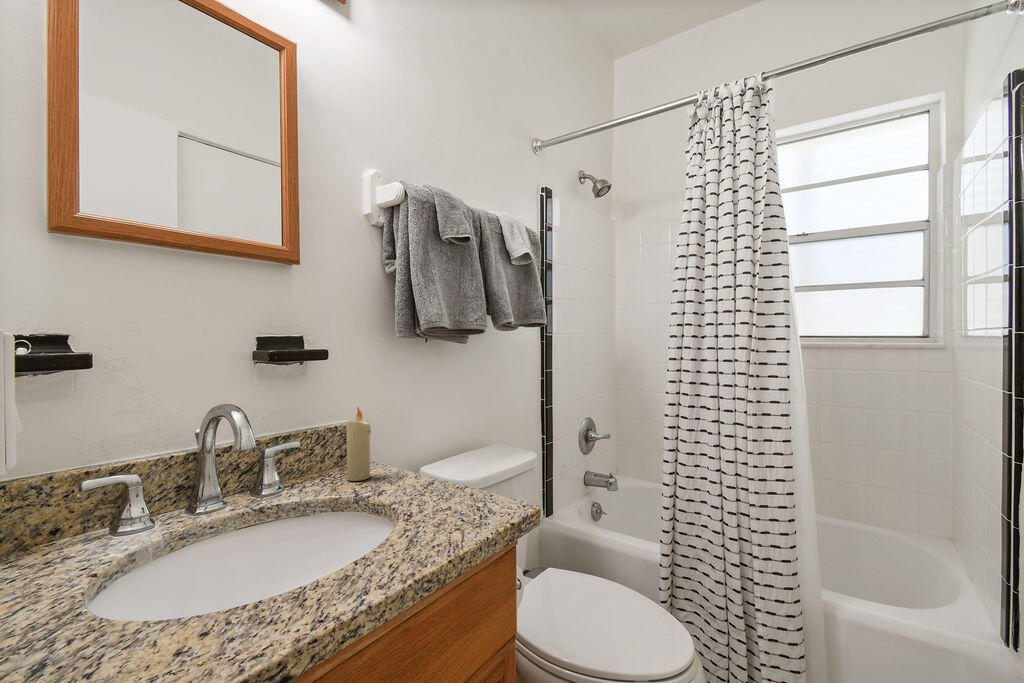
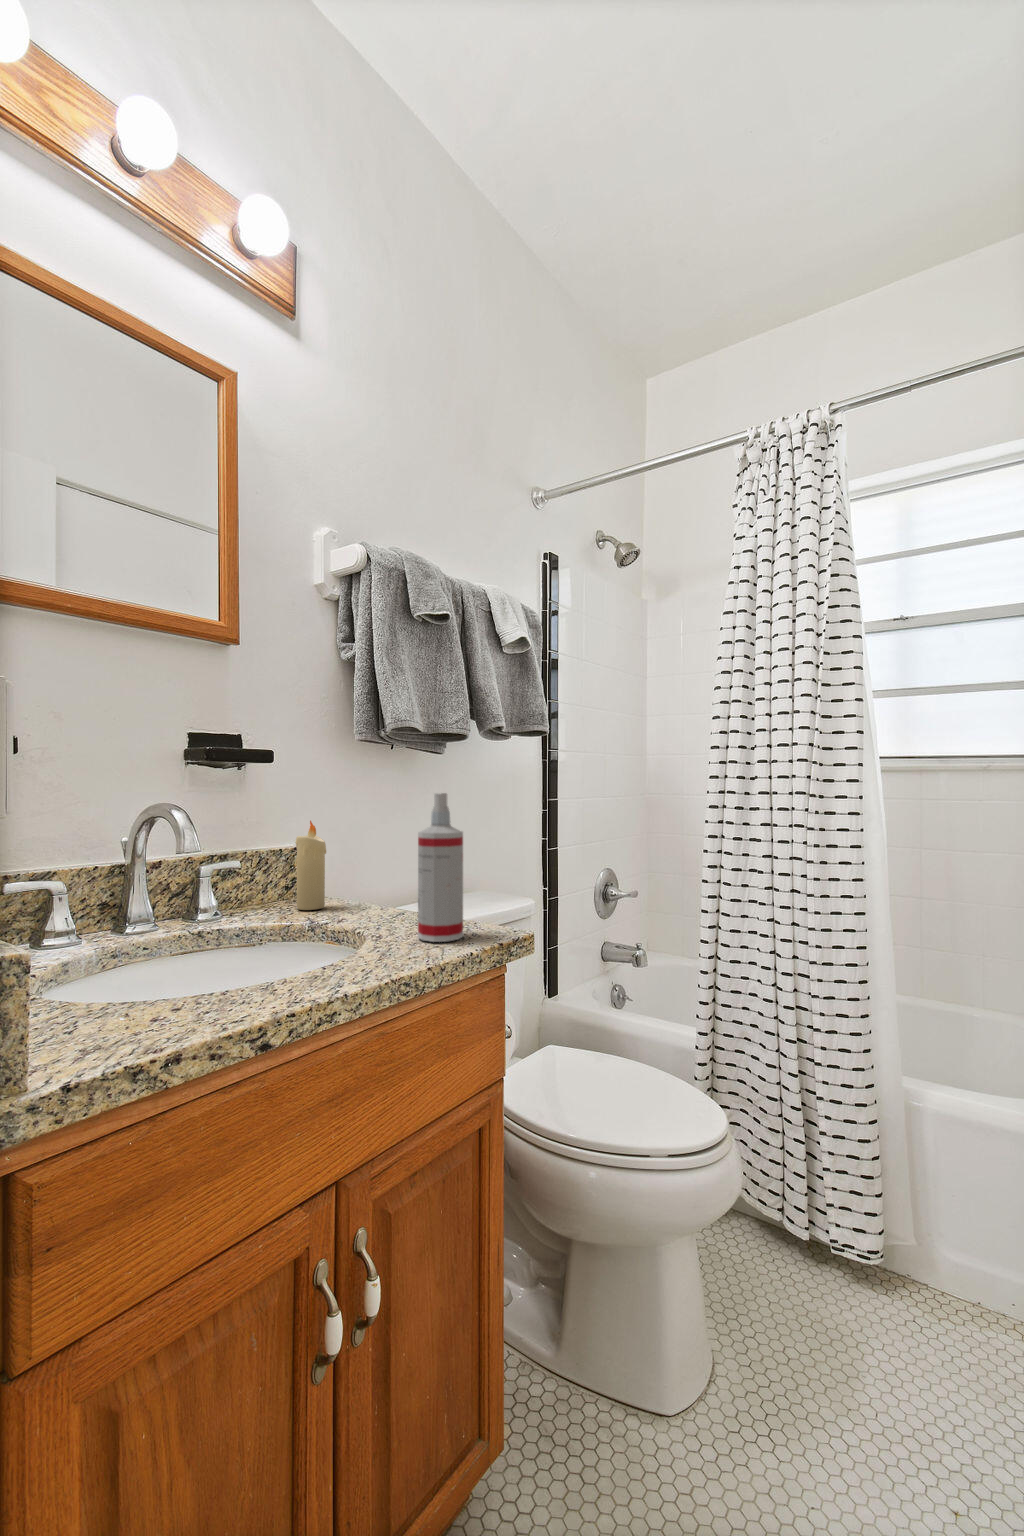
spray bottle: none [445,394,484,524] -> present [418,793,463,942]

